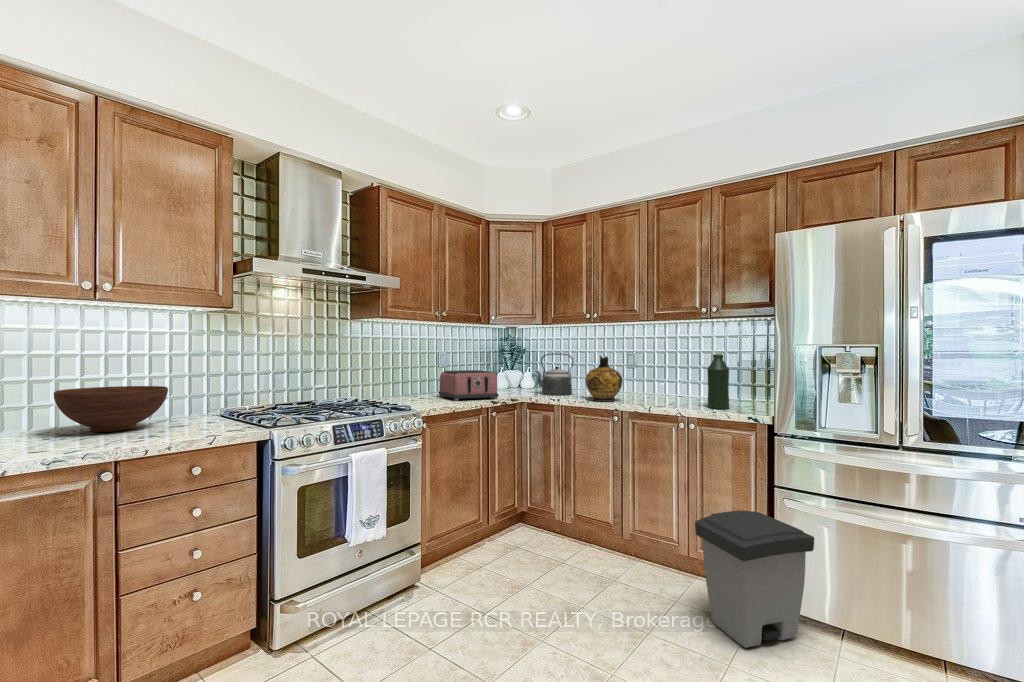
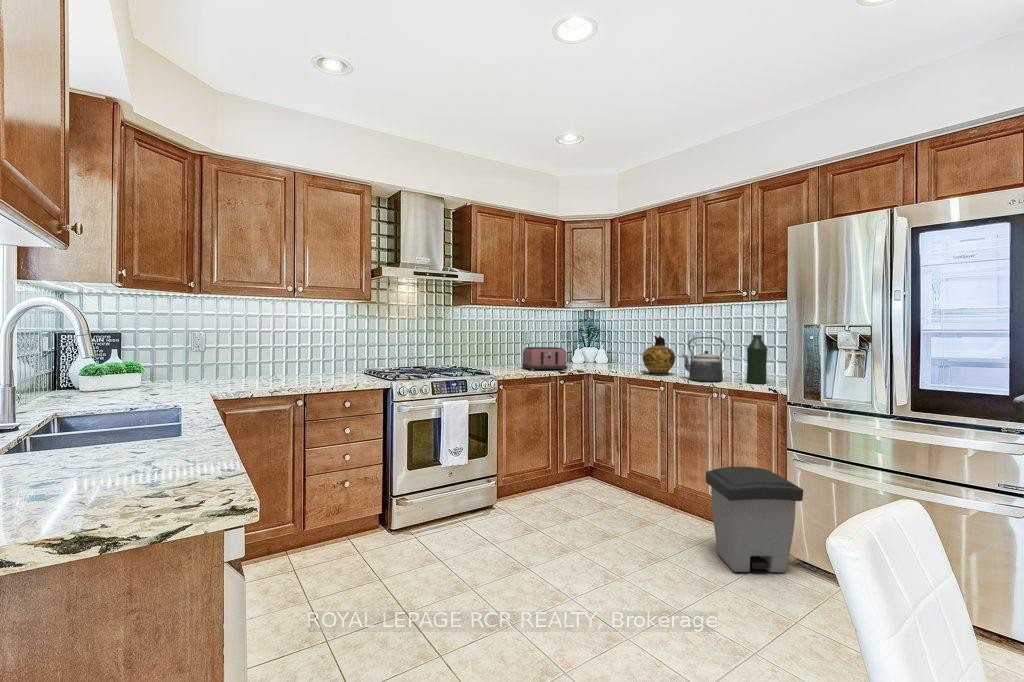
kettle: present [535,353,574,396] -> present [682,337,725,382]
fruit bowl: present [54,386,168,432] -> none [273,352,332,379]

